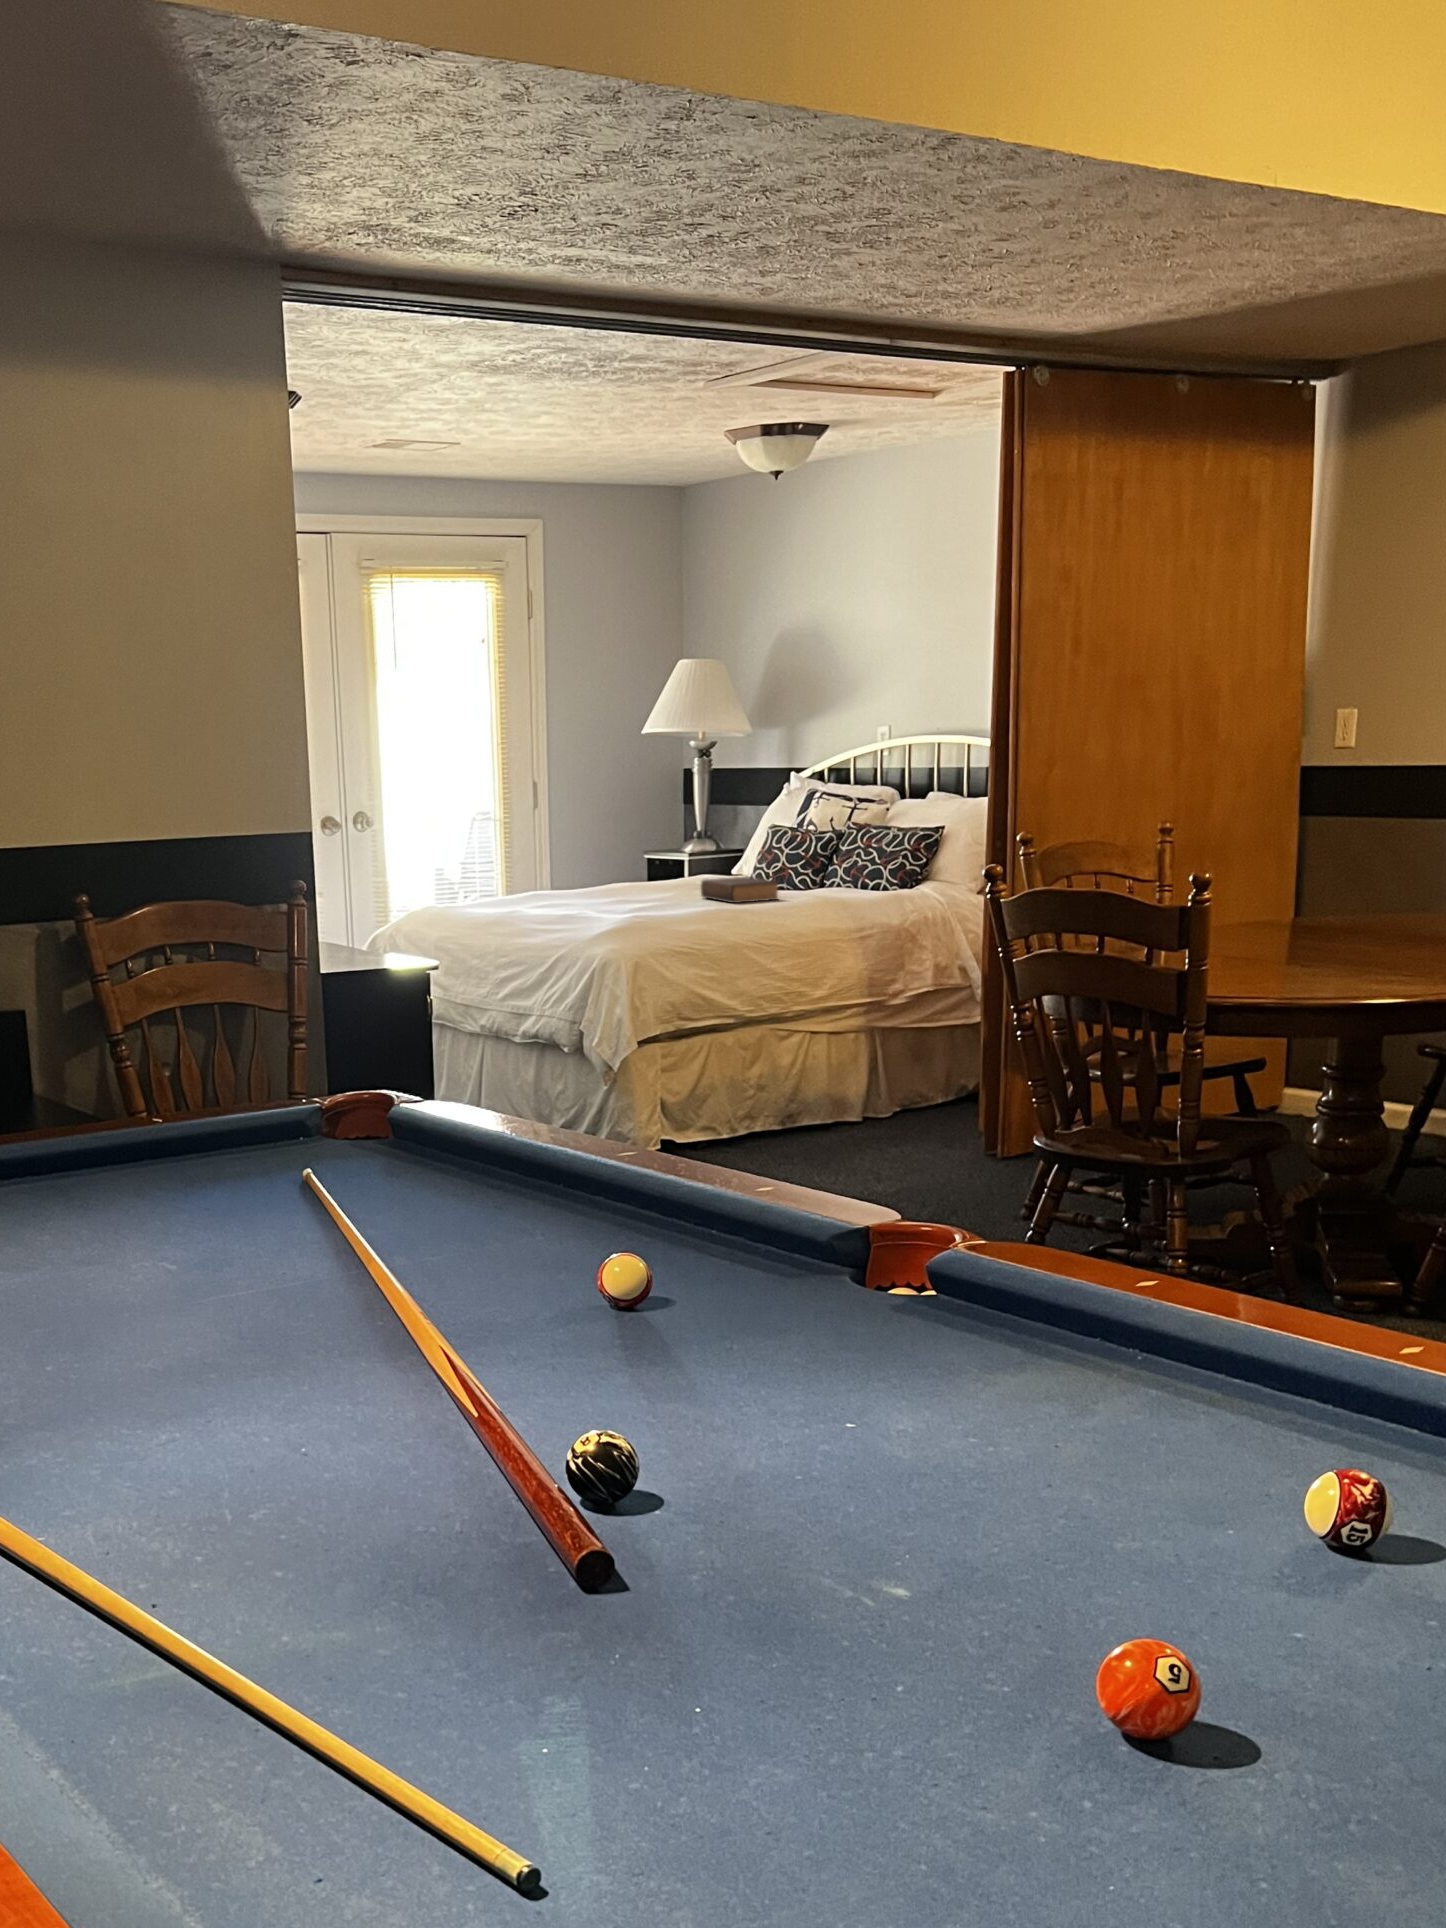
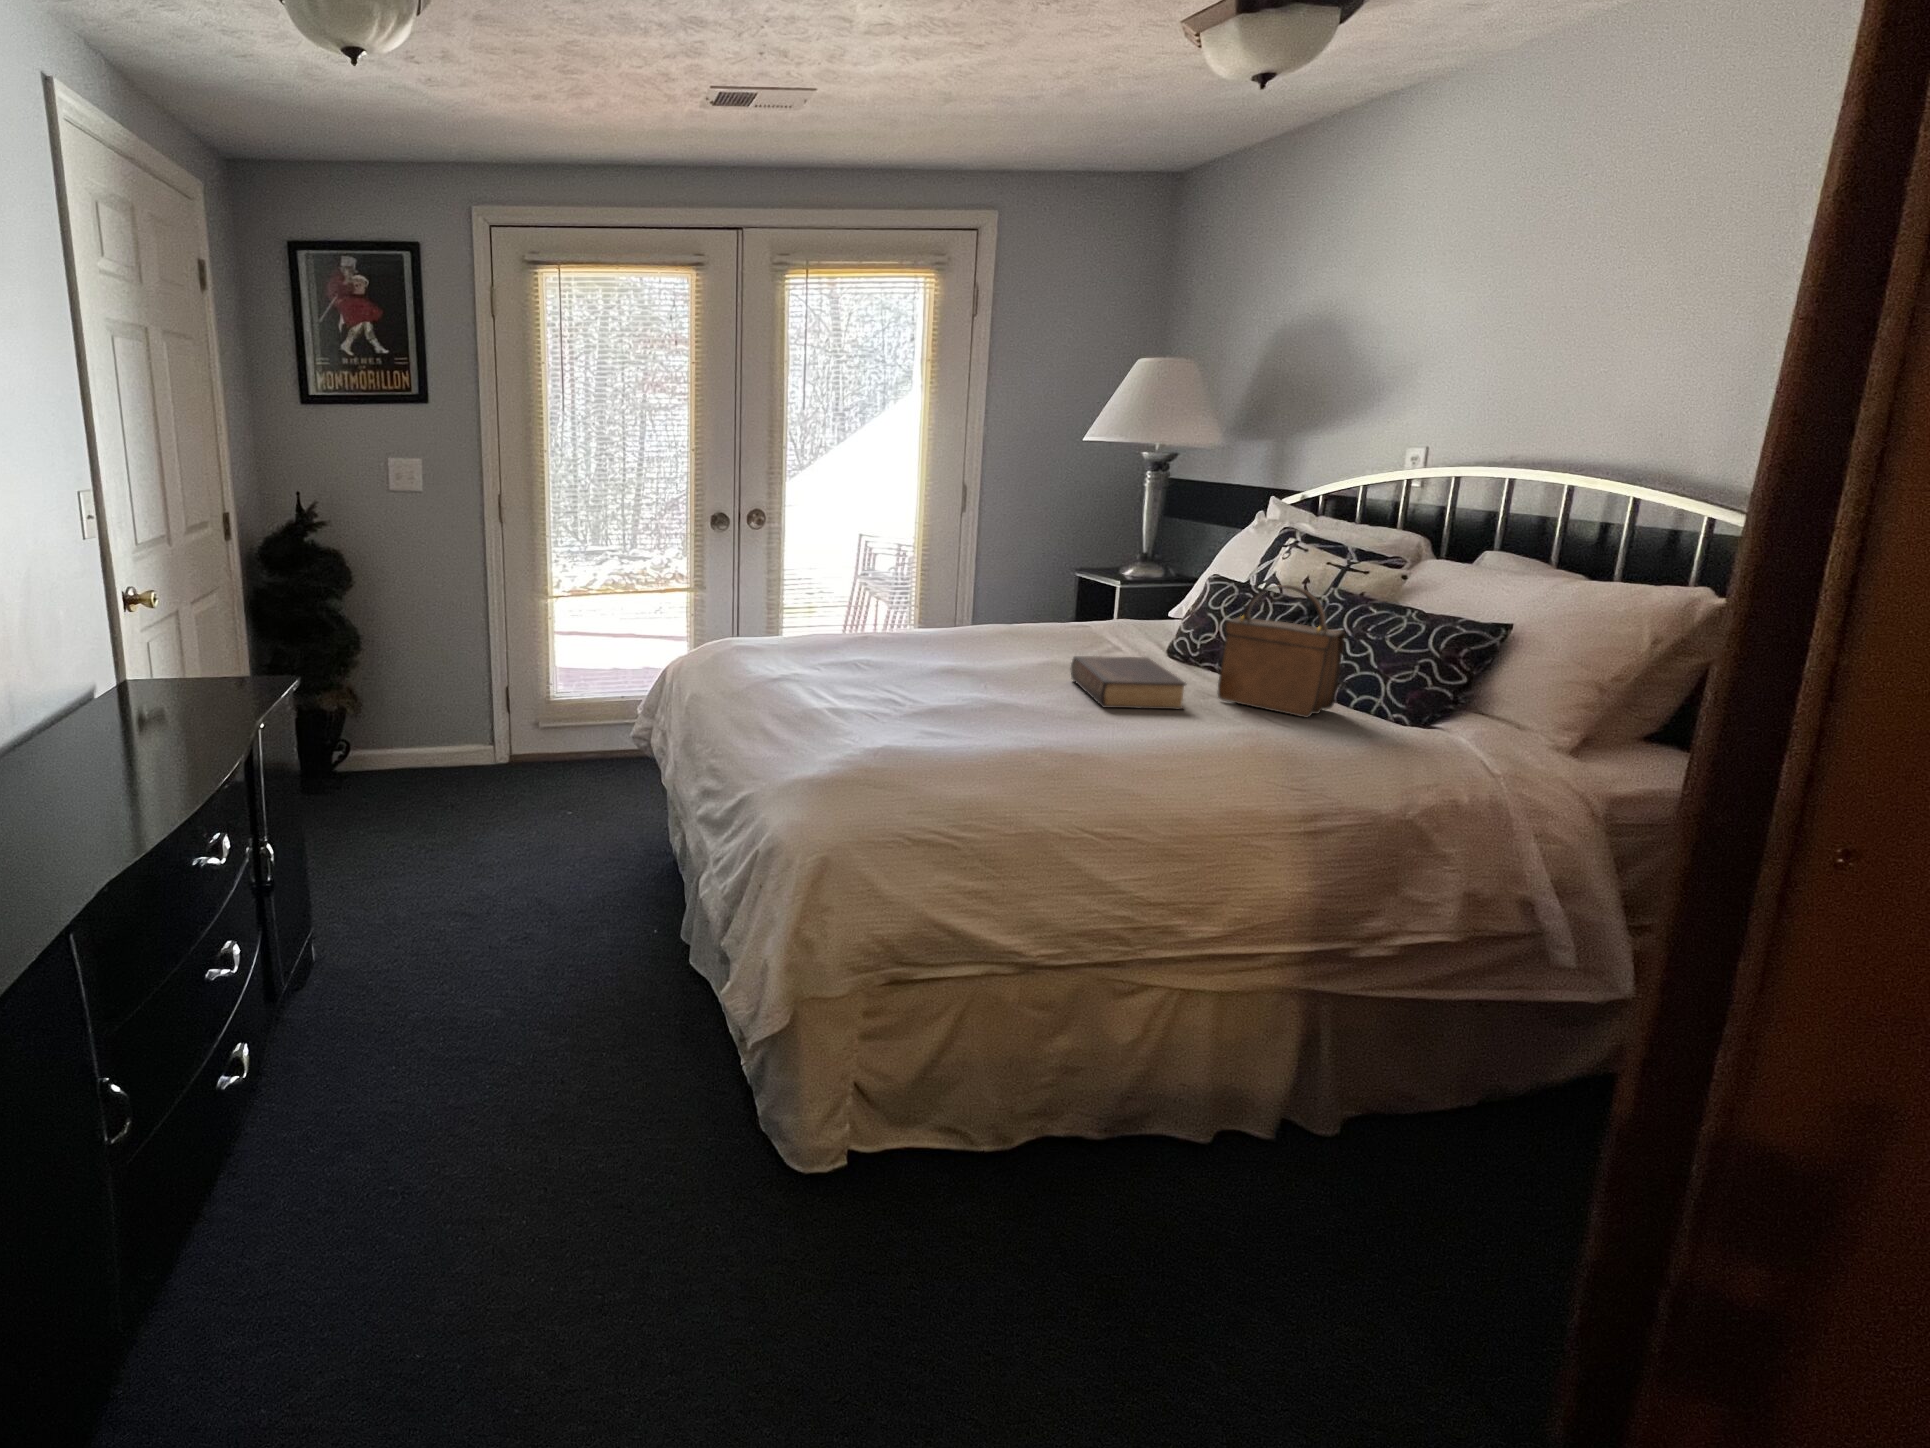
handbag: none [794,813,861,896] -> present [1218,585,1345,718]

